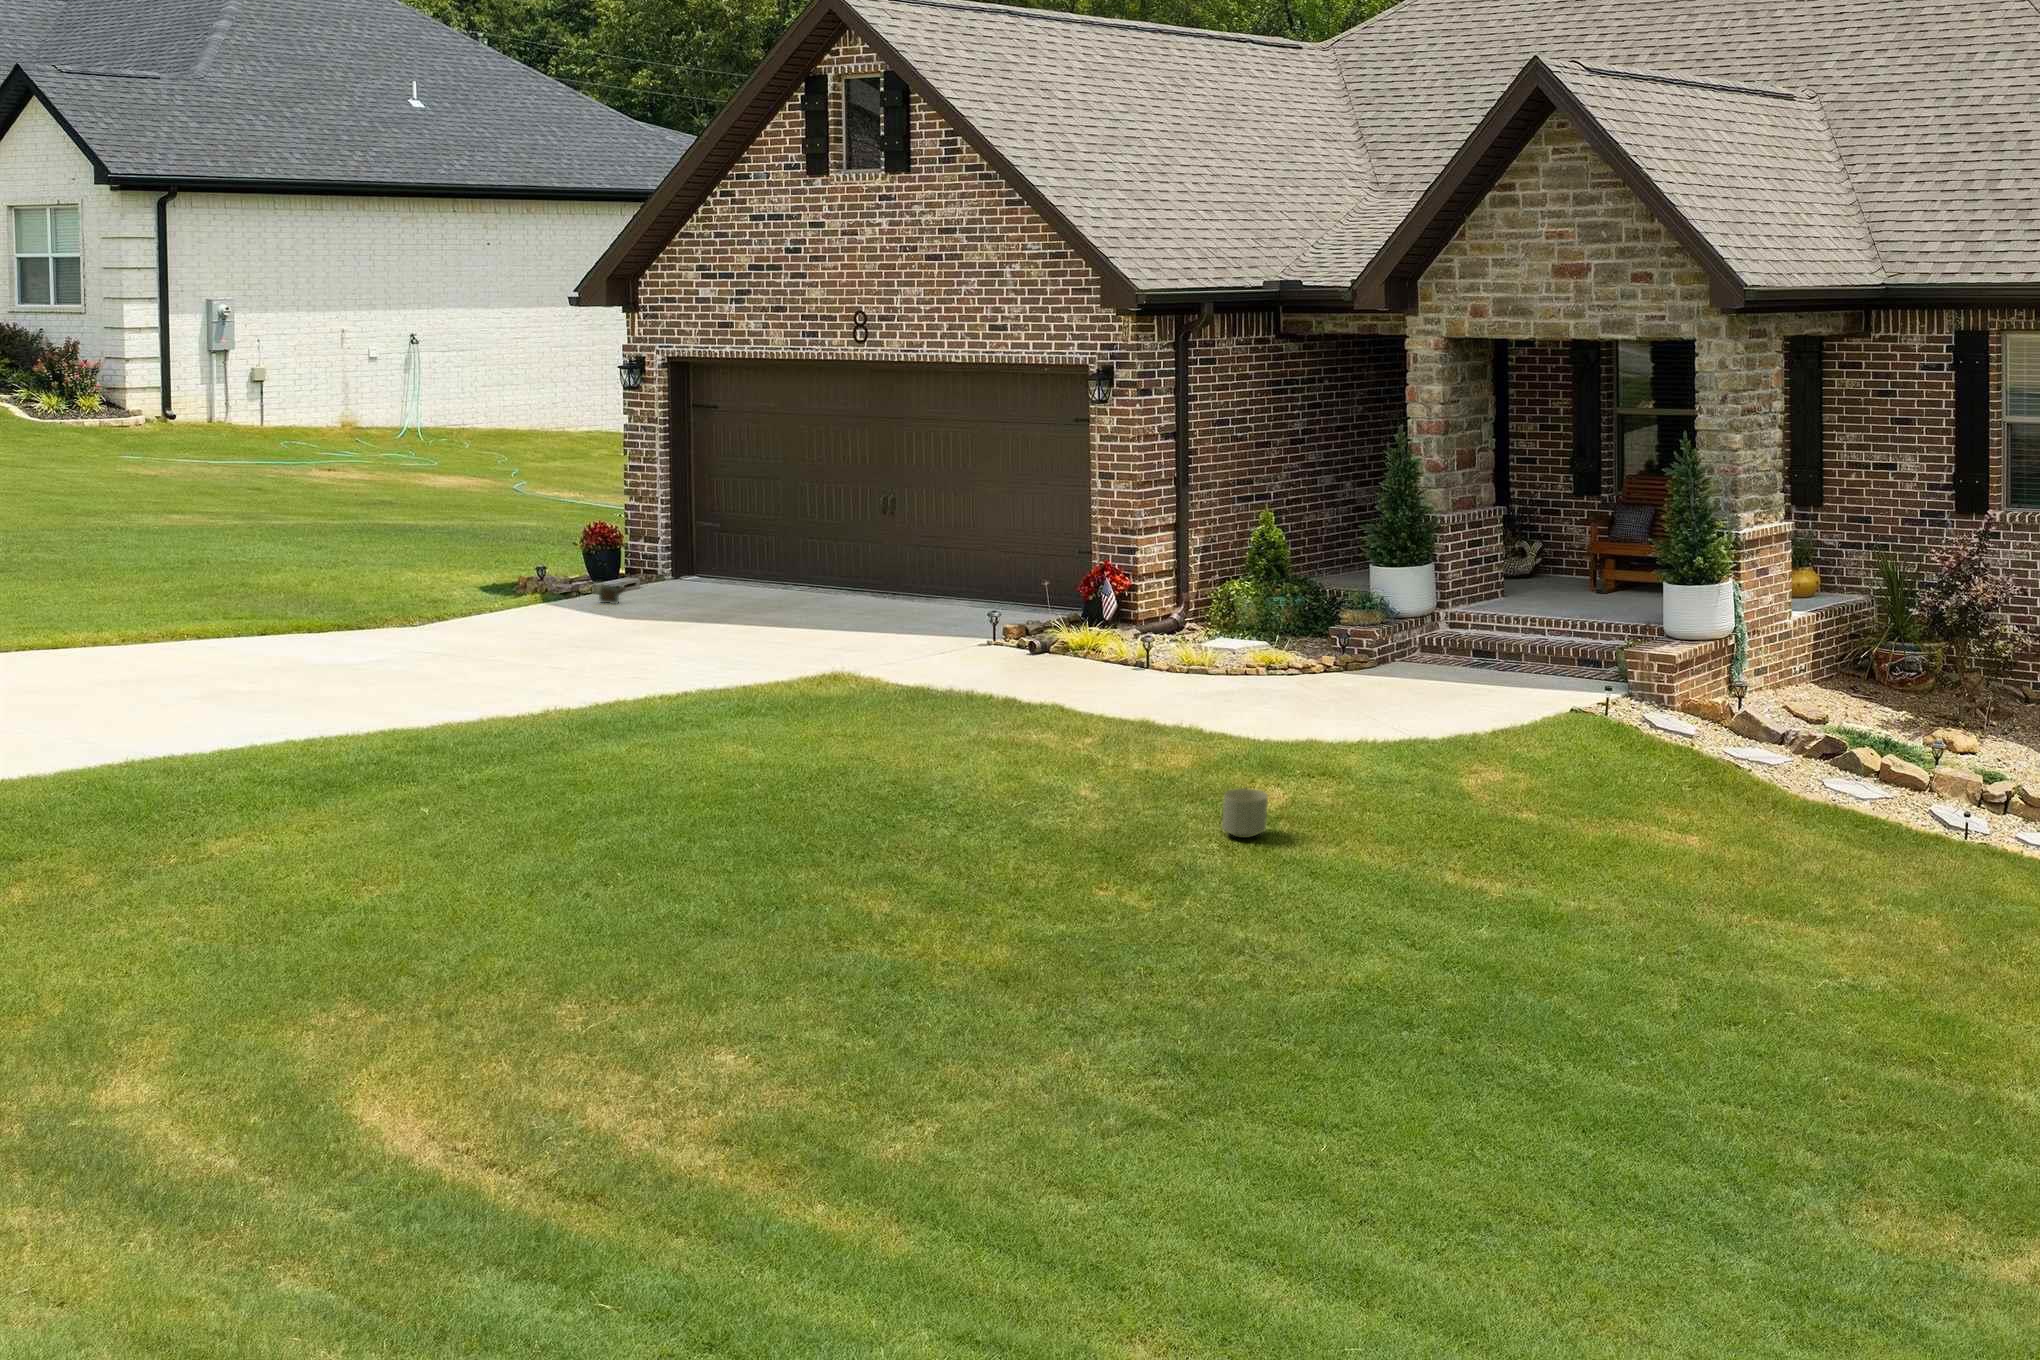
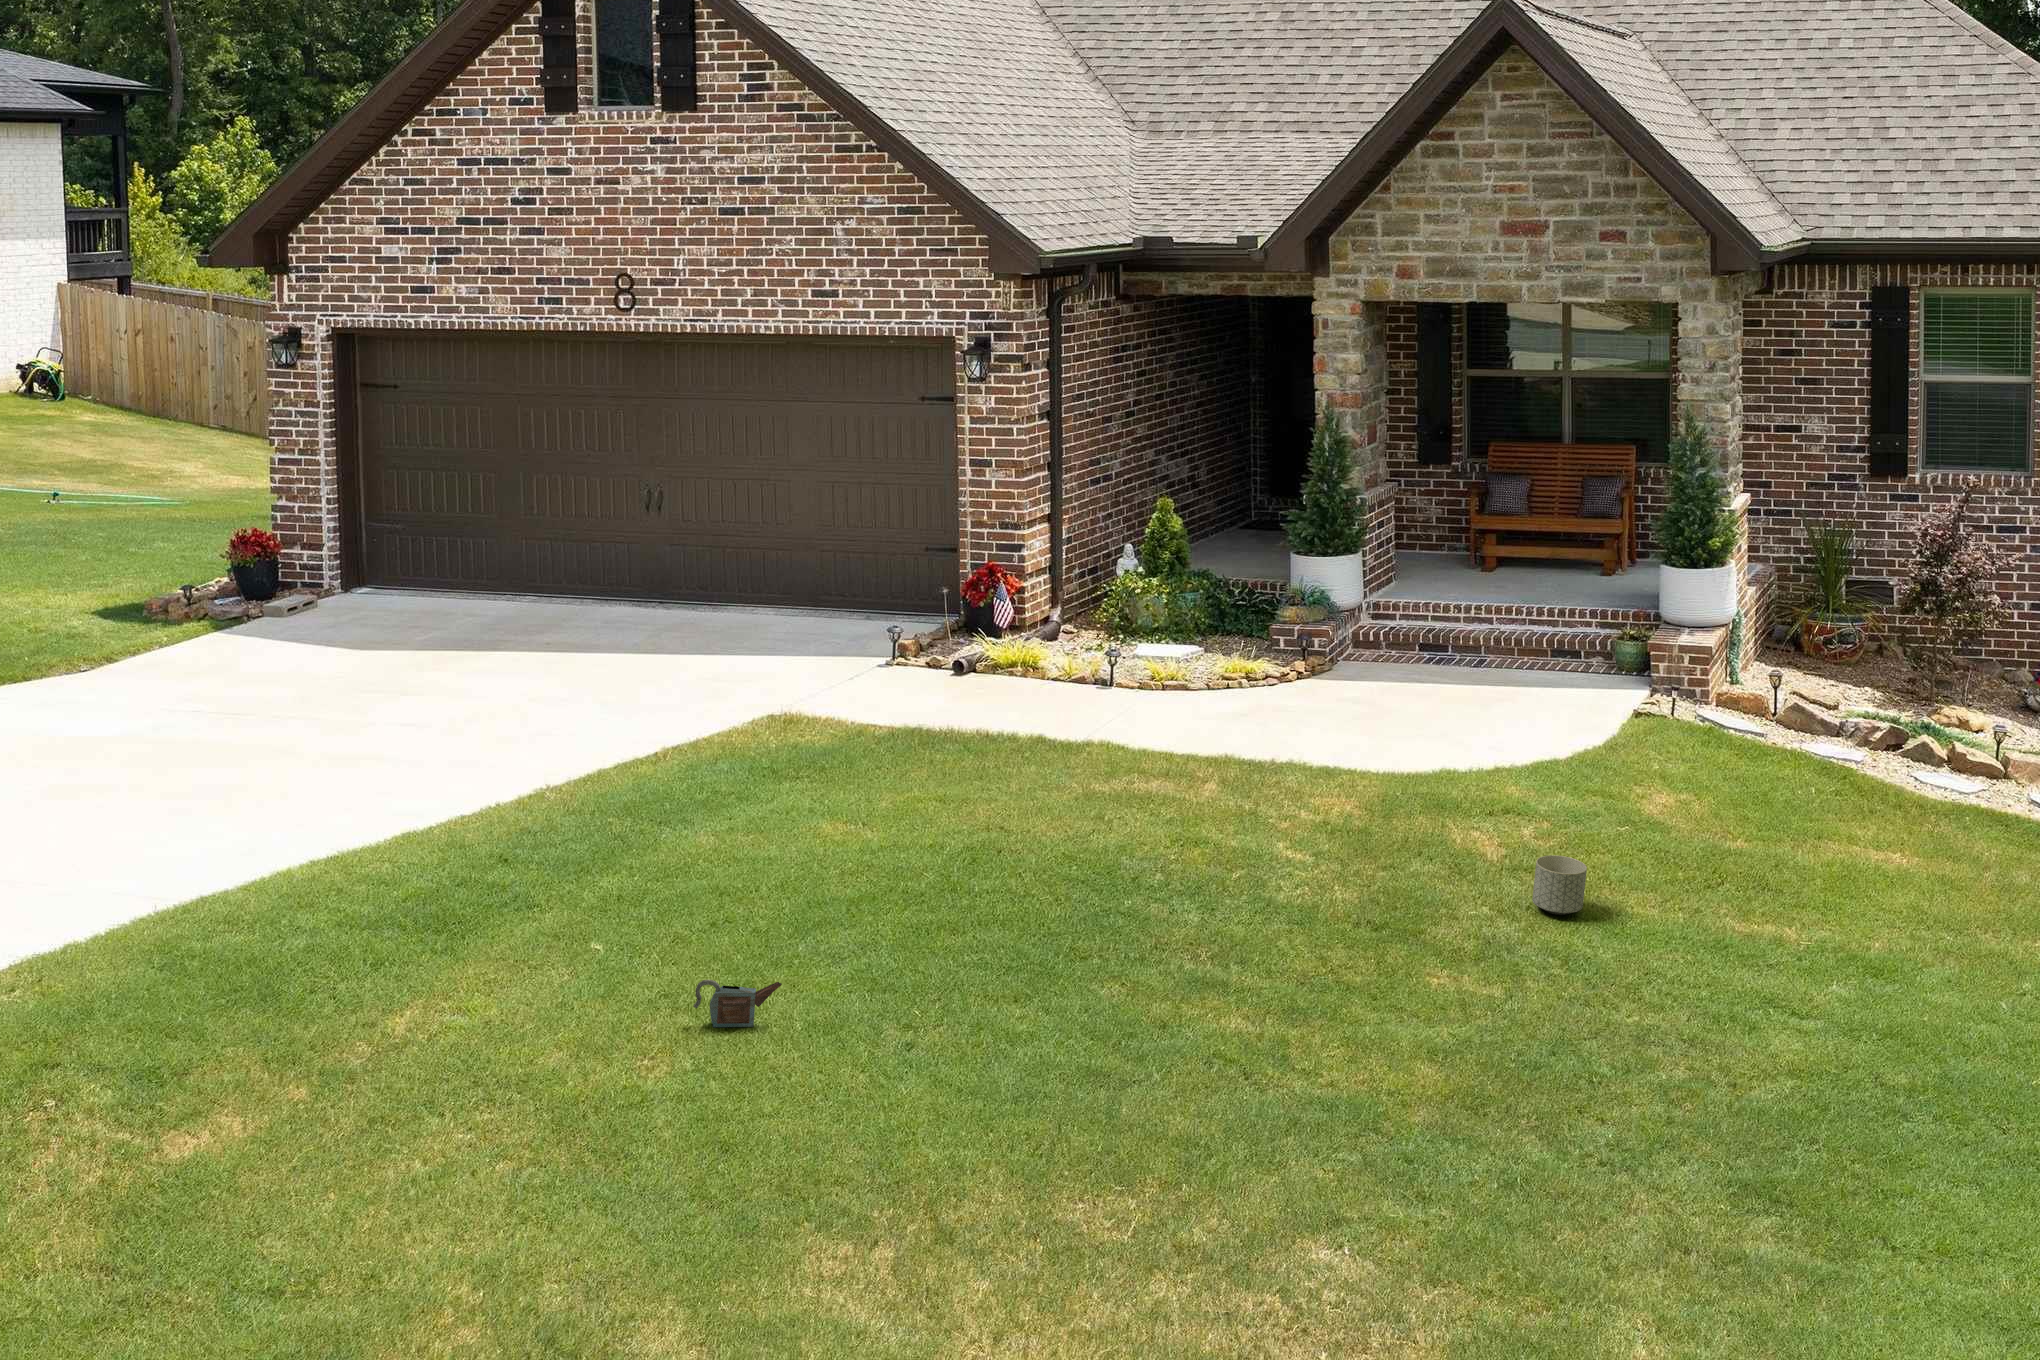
watering can: present [594,584,627,604] -> present [694,980,782,1027]

